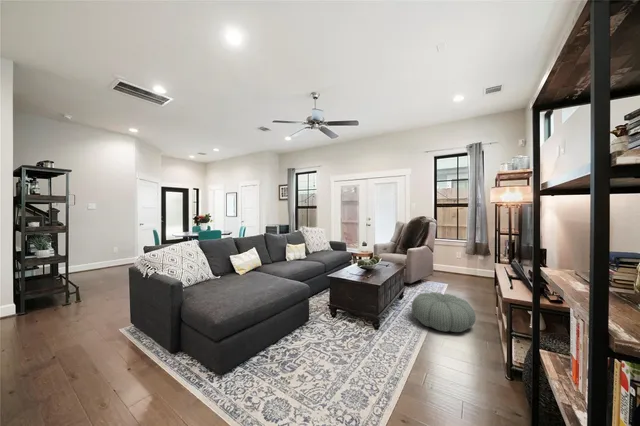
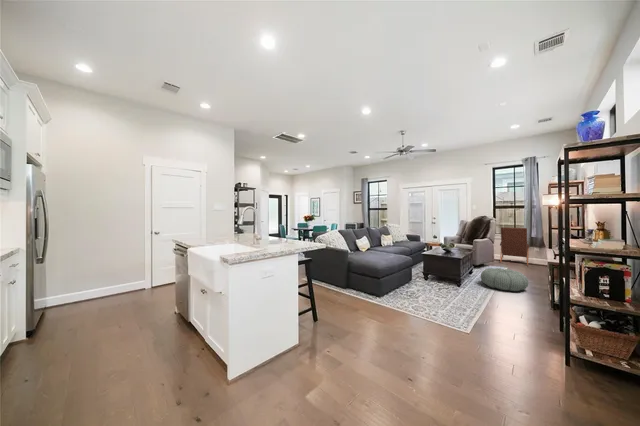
armchair: none [441,230,473,279] -> present [500,227,529,266]

